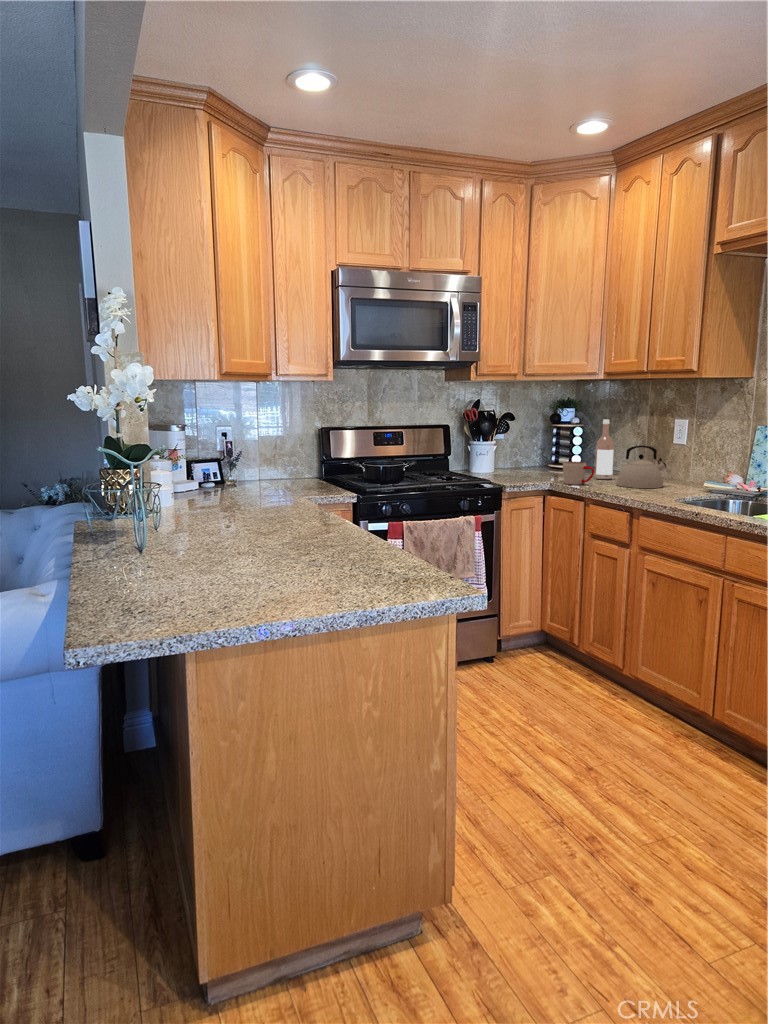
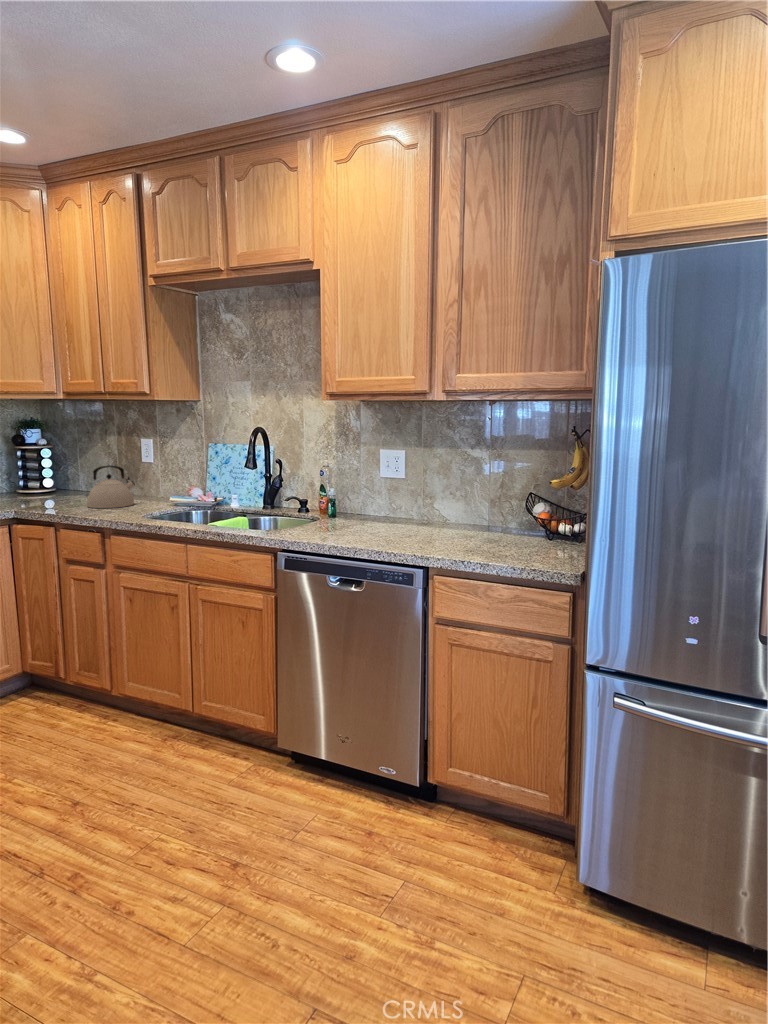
wine bottle: present [595,419,614,479] -> none [64,440,85,502]
mug: present [563,462,594,485] -> none [25,486,61,511]

